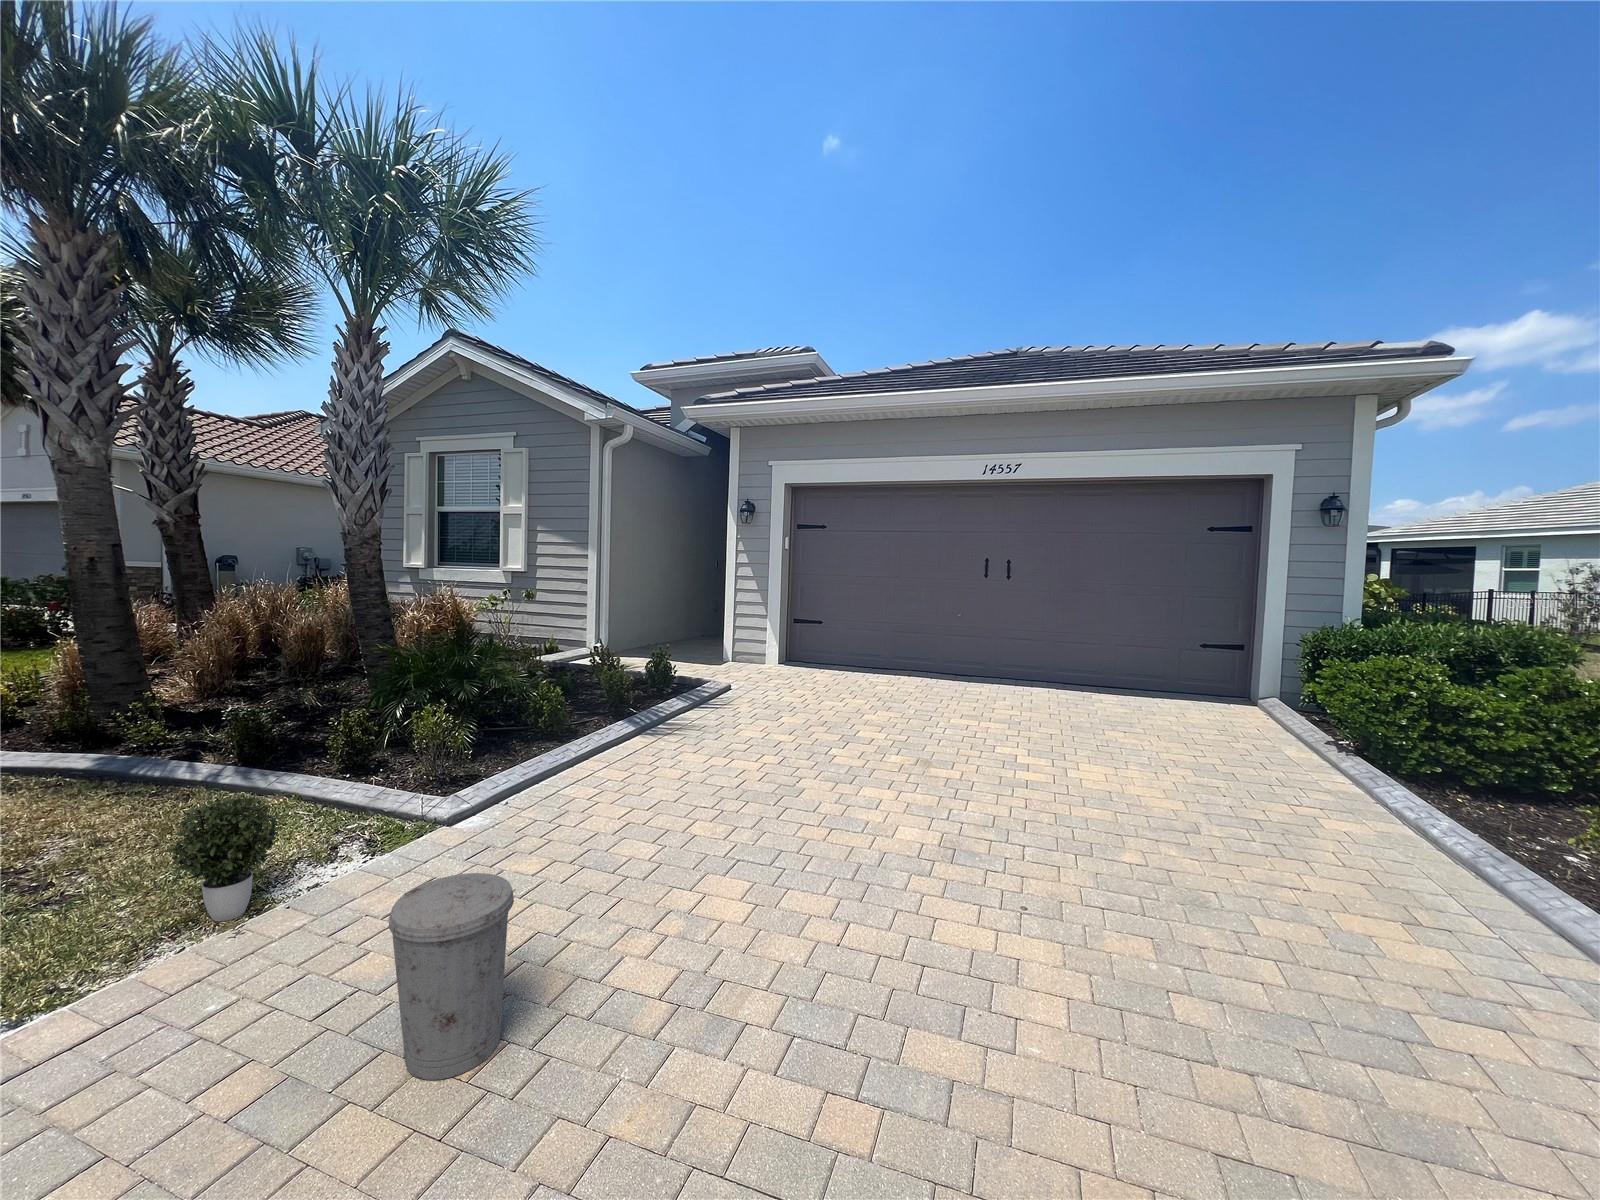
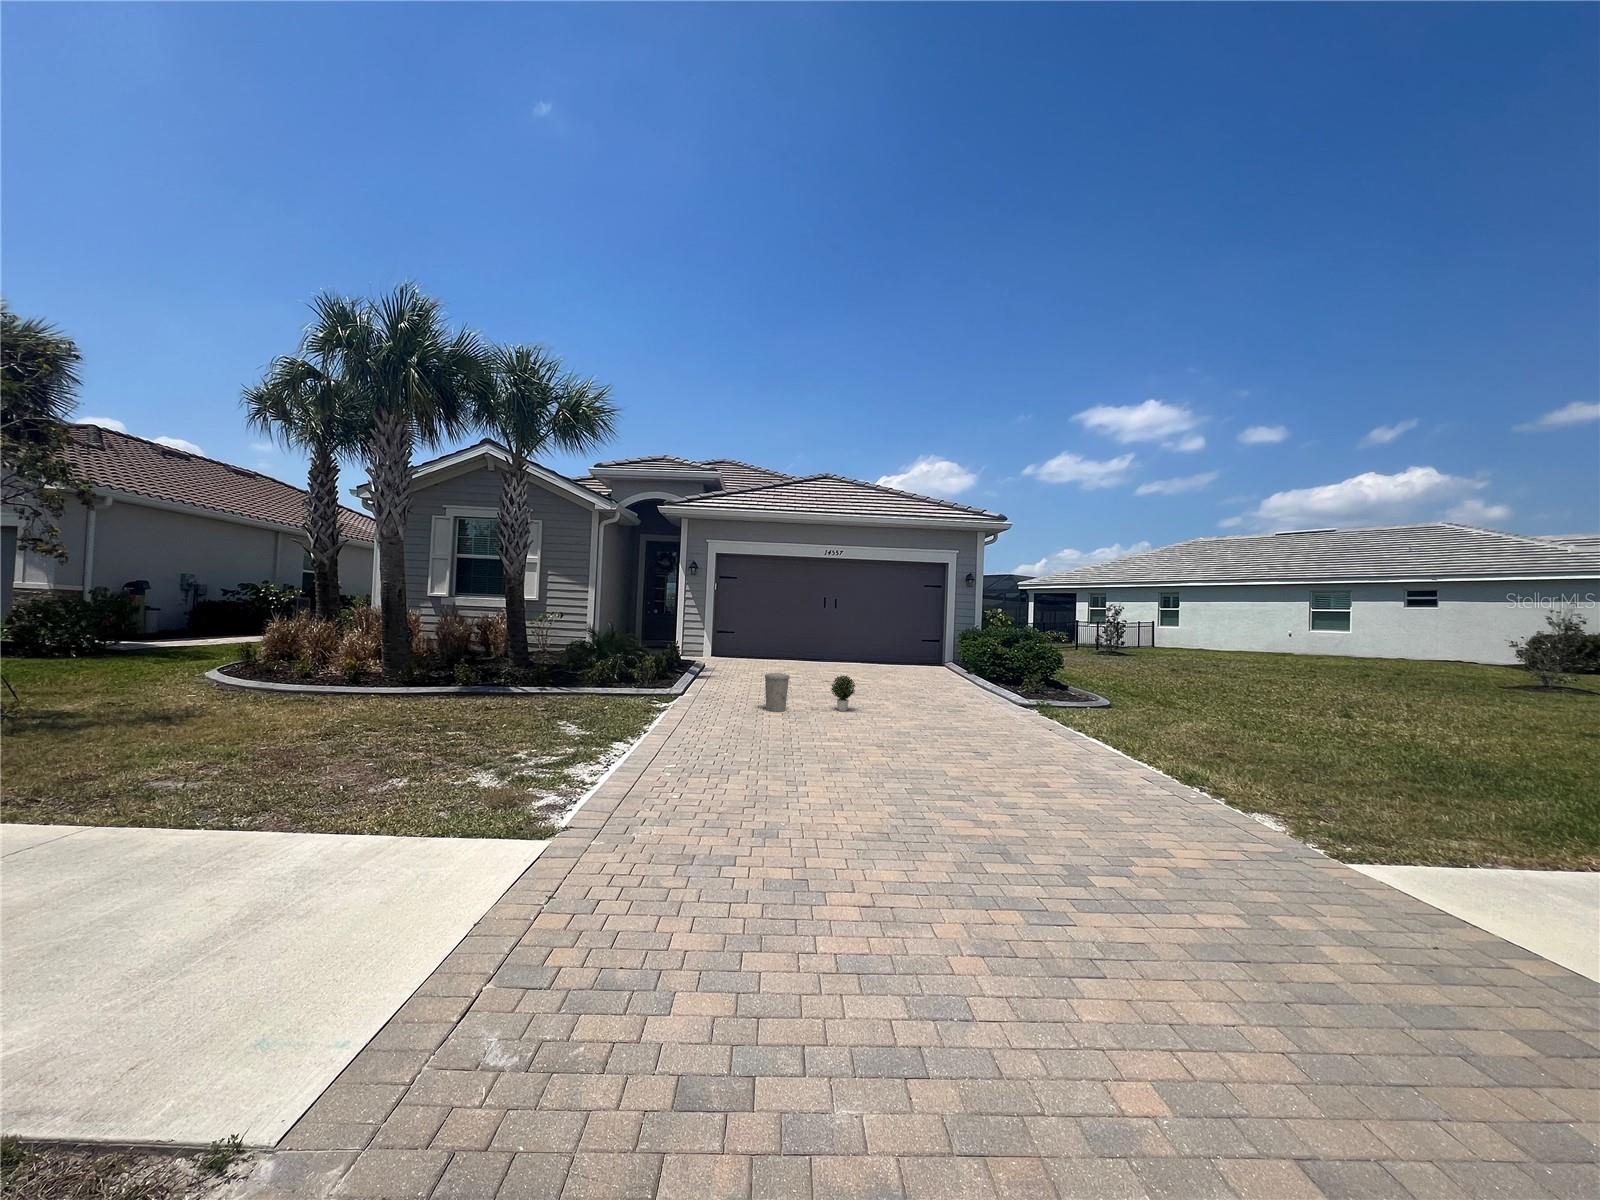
potted plant: present [167,796,281,922] -> present [831,676,855,712]

